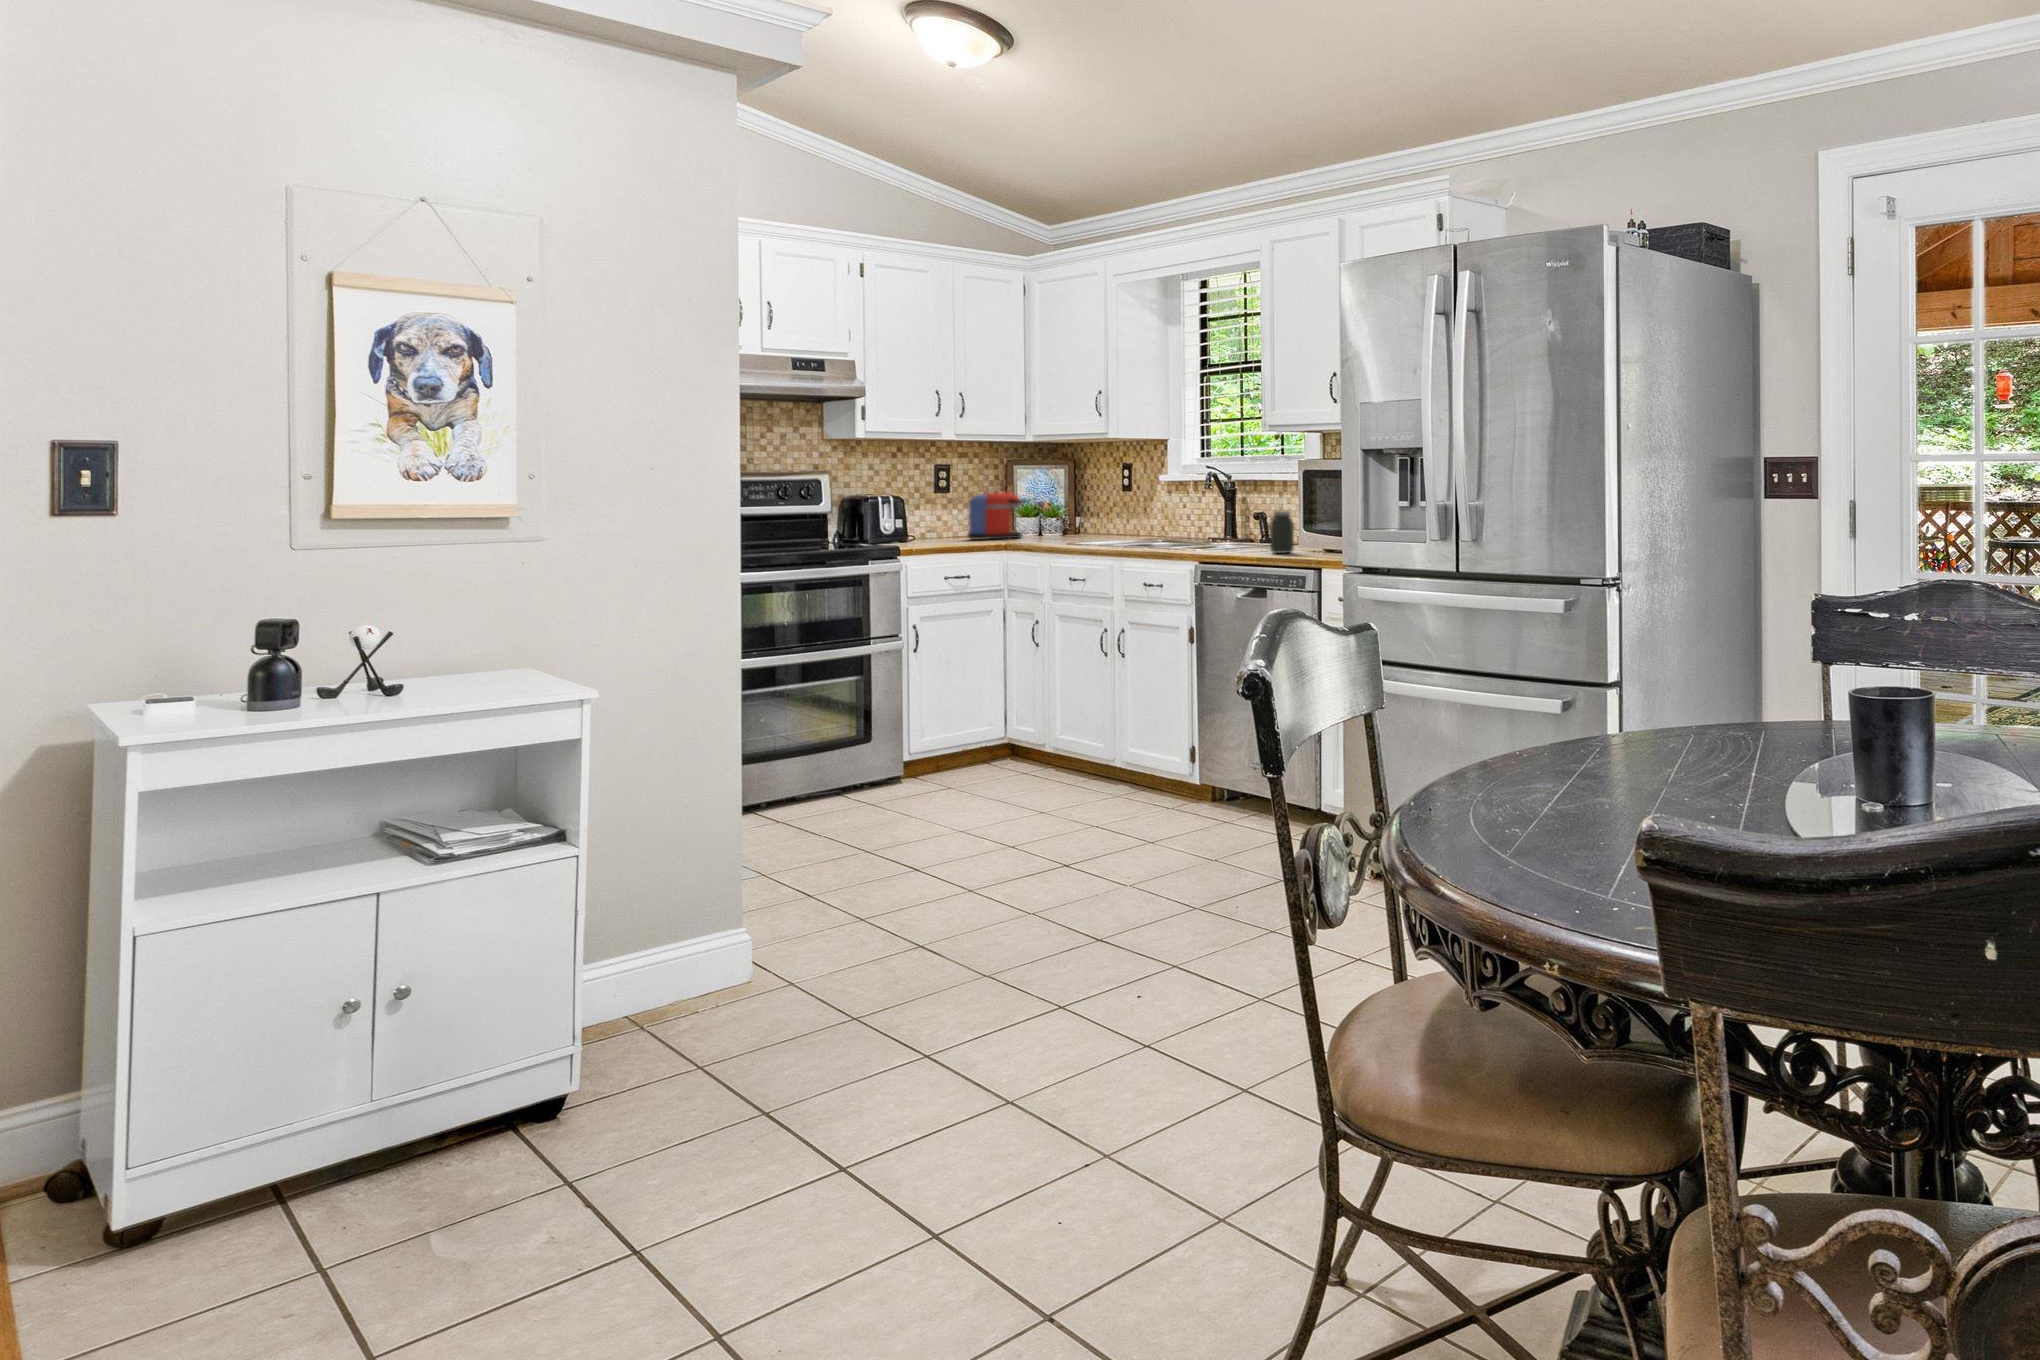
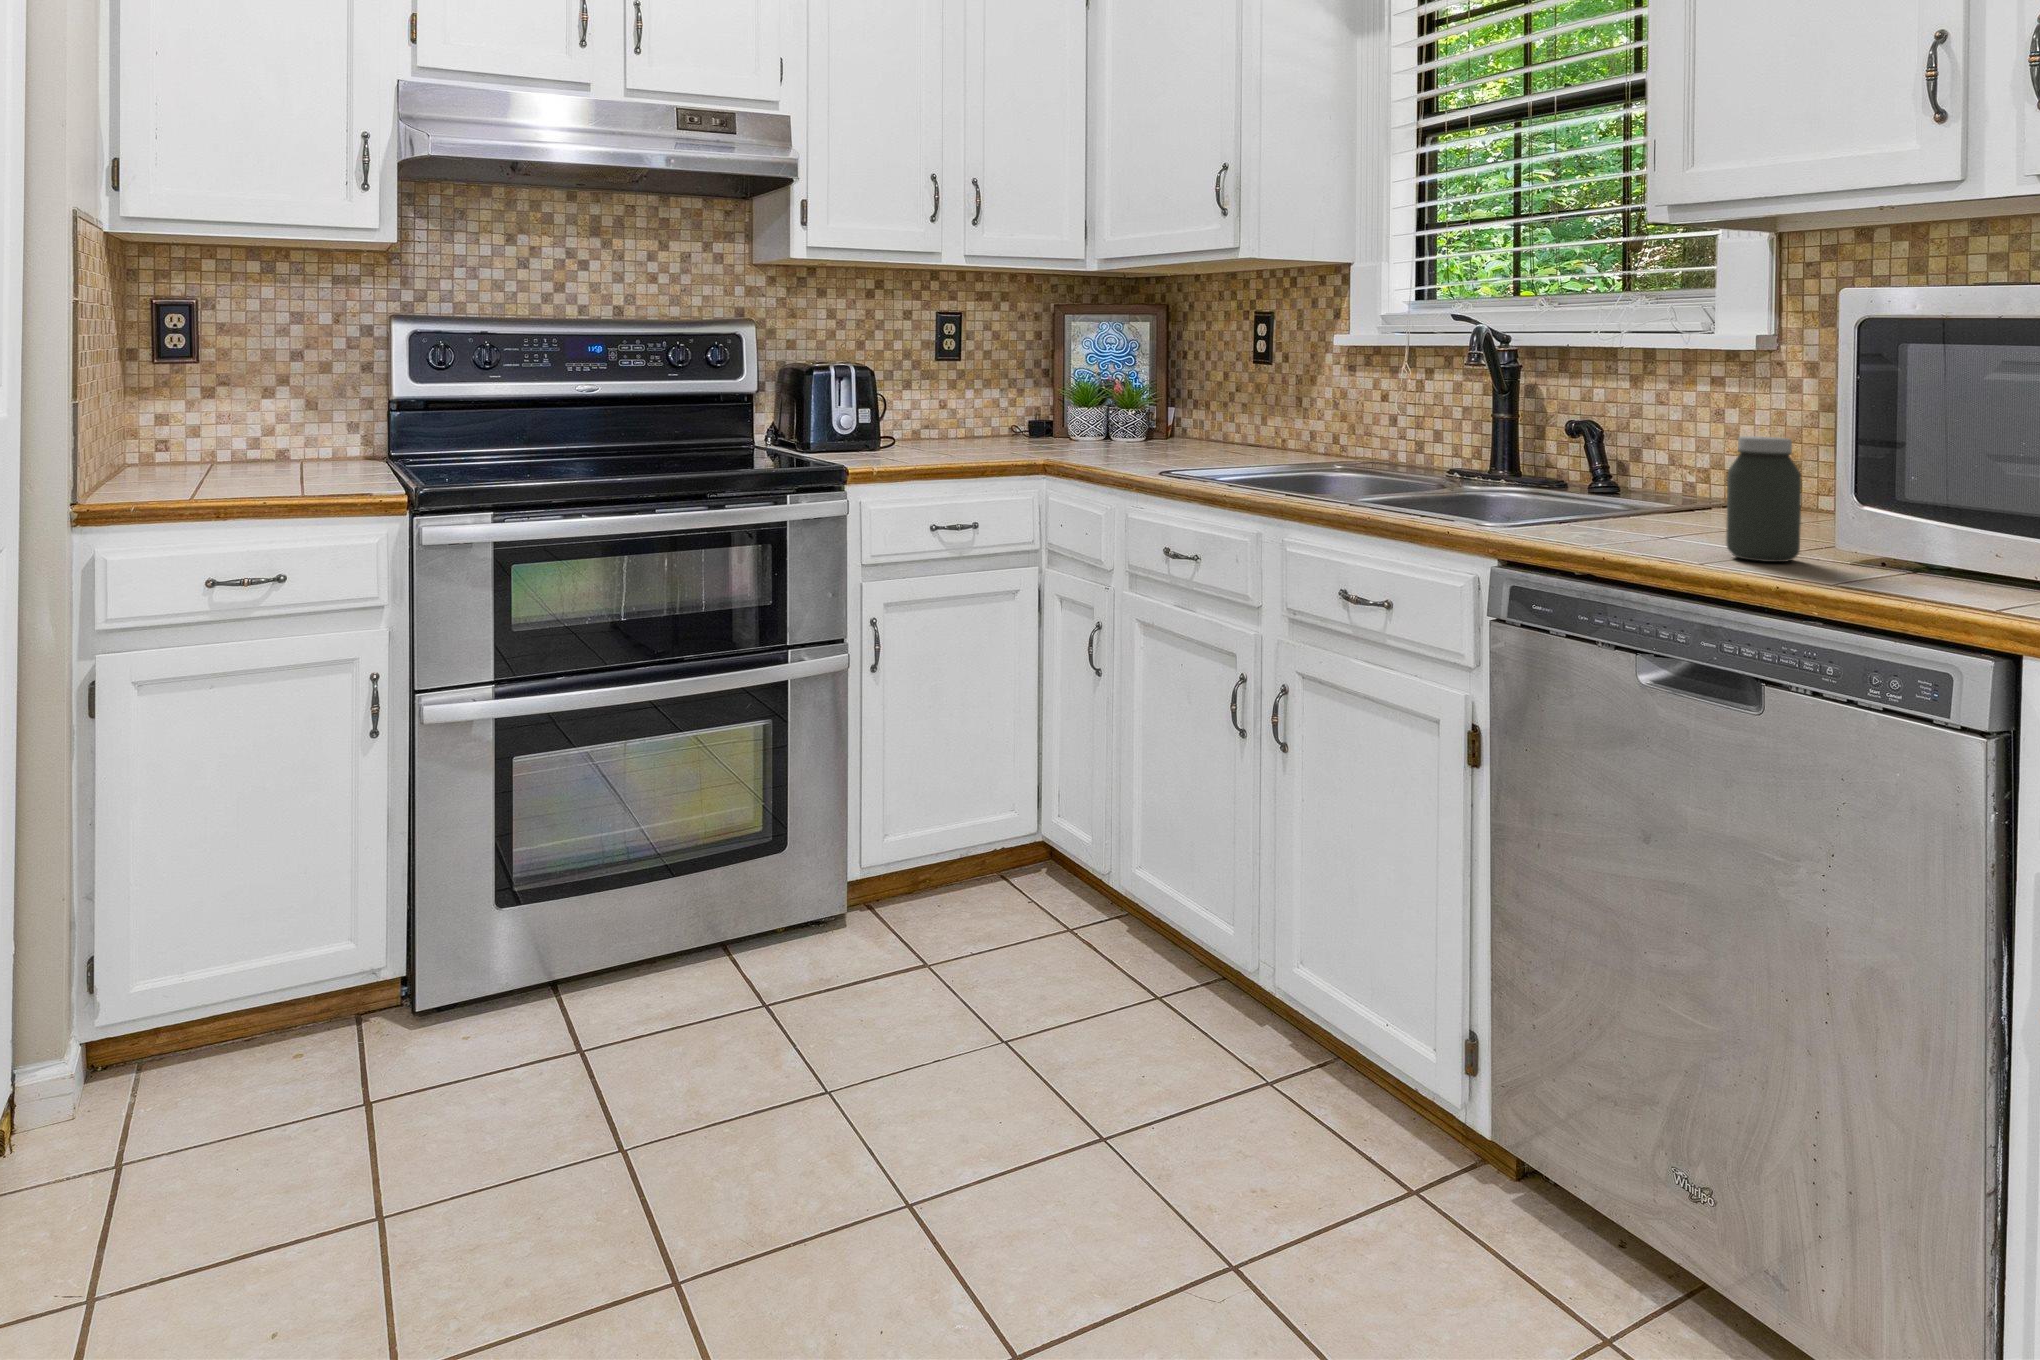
coffee maker: present [967,492,1029,540] -> none [983,362,1090,447]

